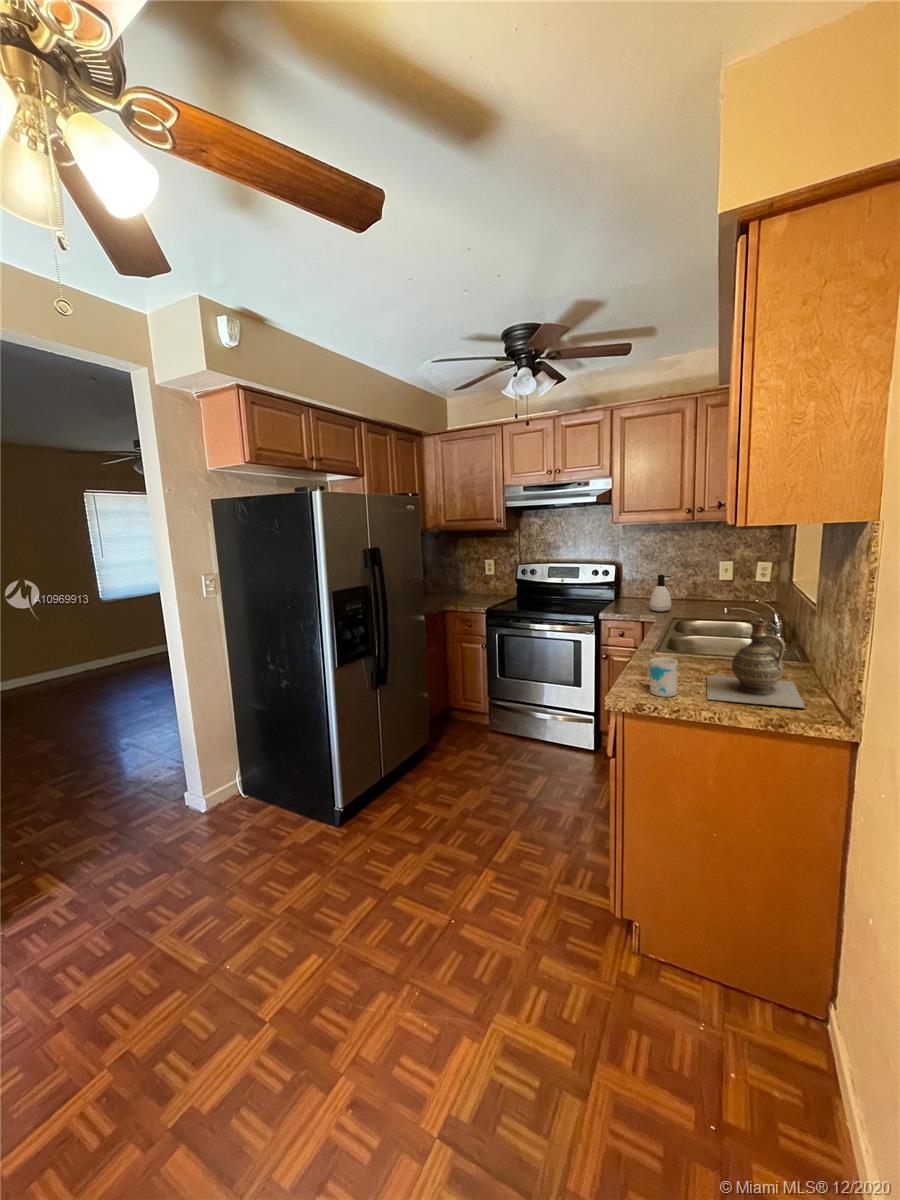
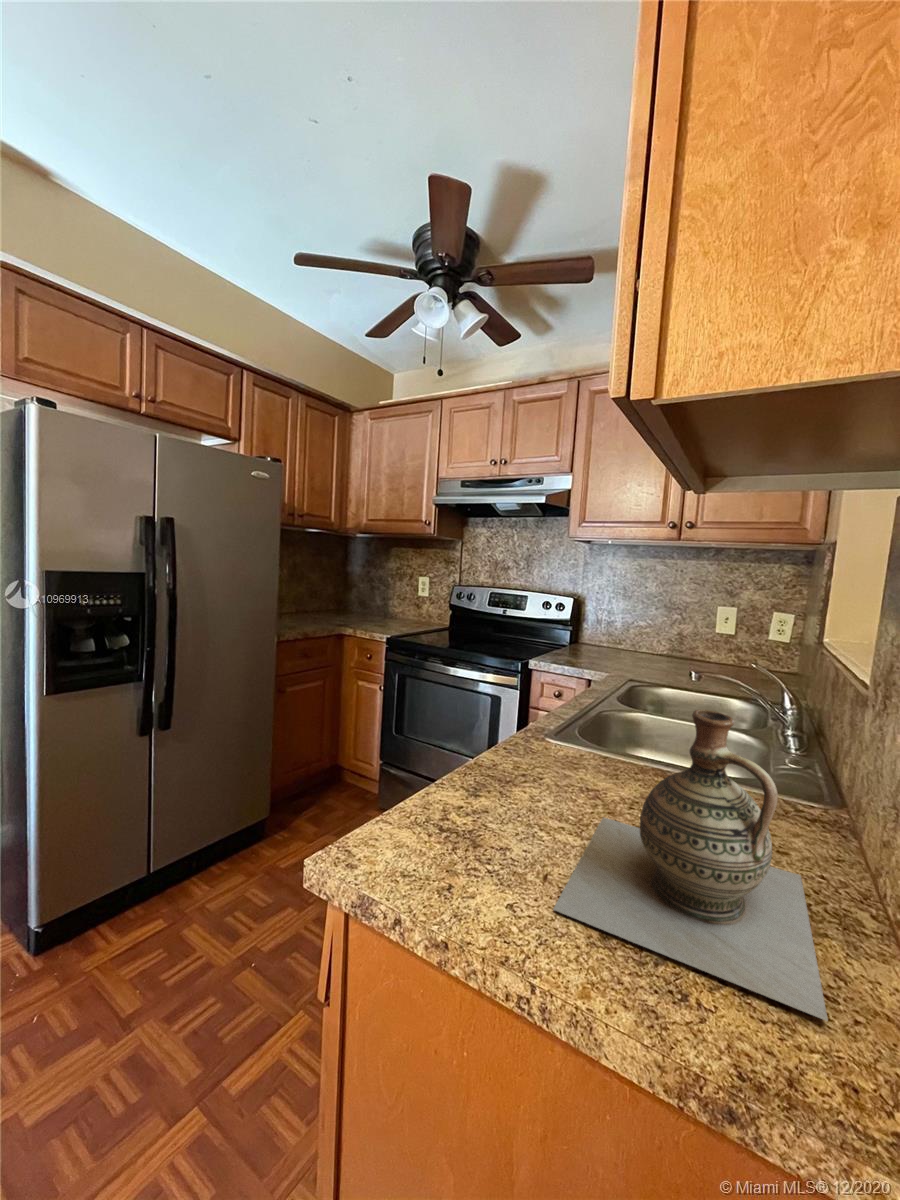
soap dispenser: present [650,575,671,611] -> none [605,614,639,668]
mug: present [648,657,678,697] -> none [436,768,503,879]

